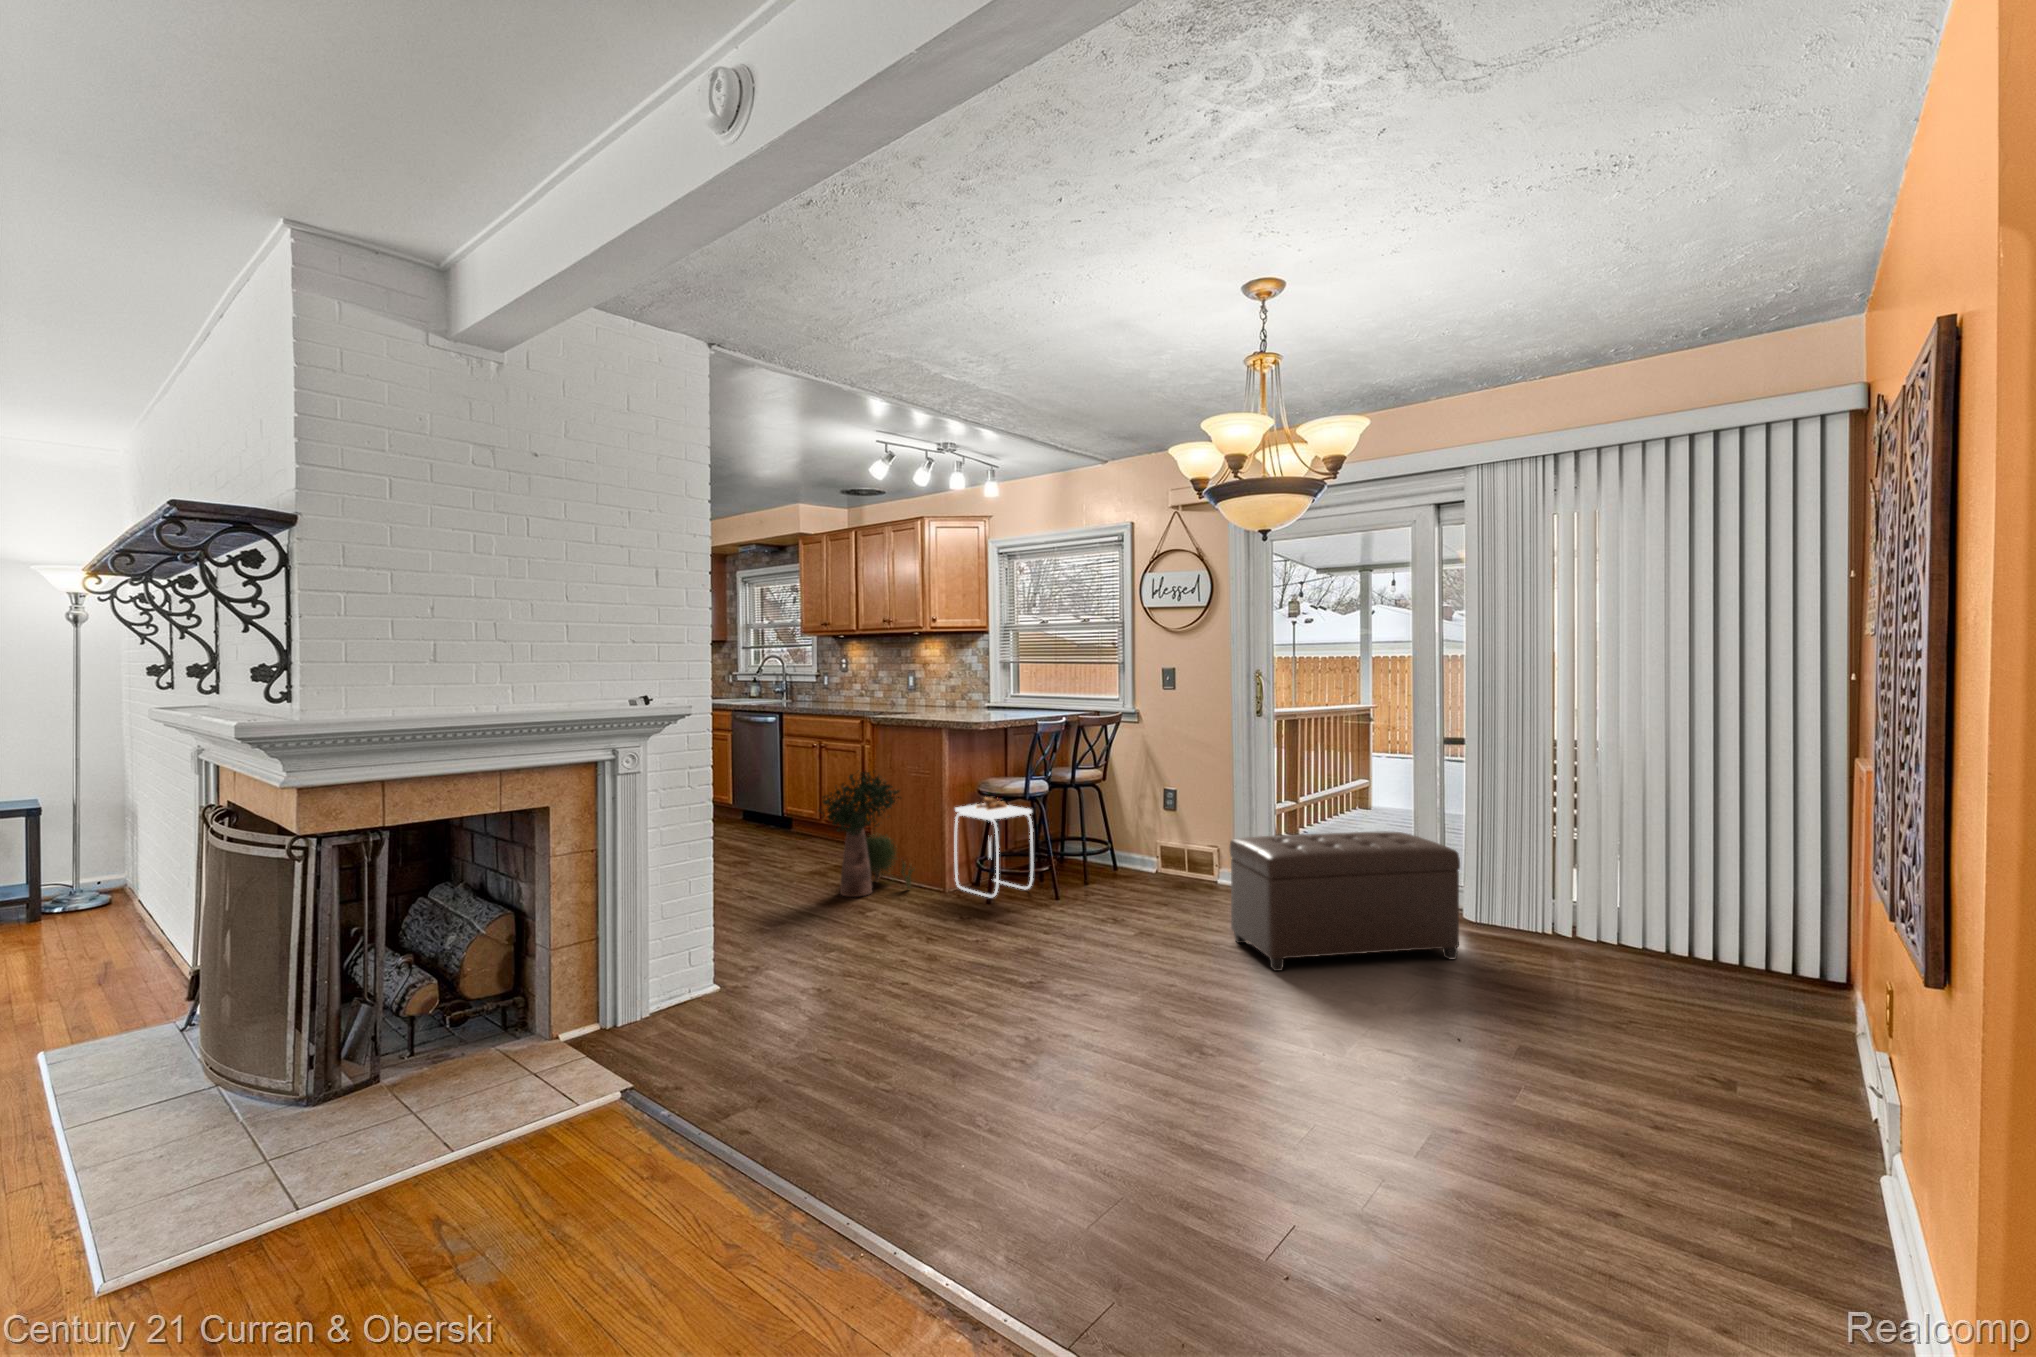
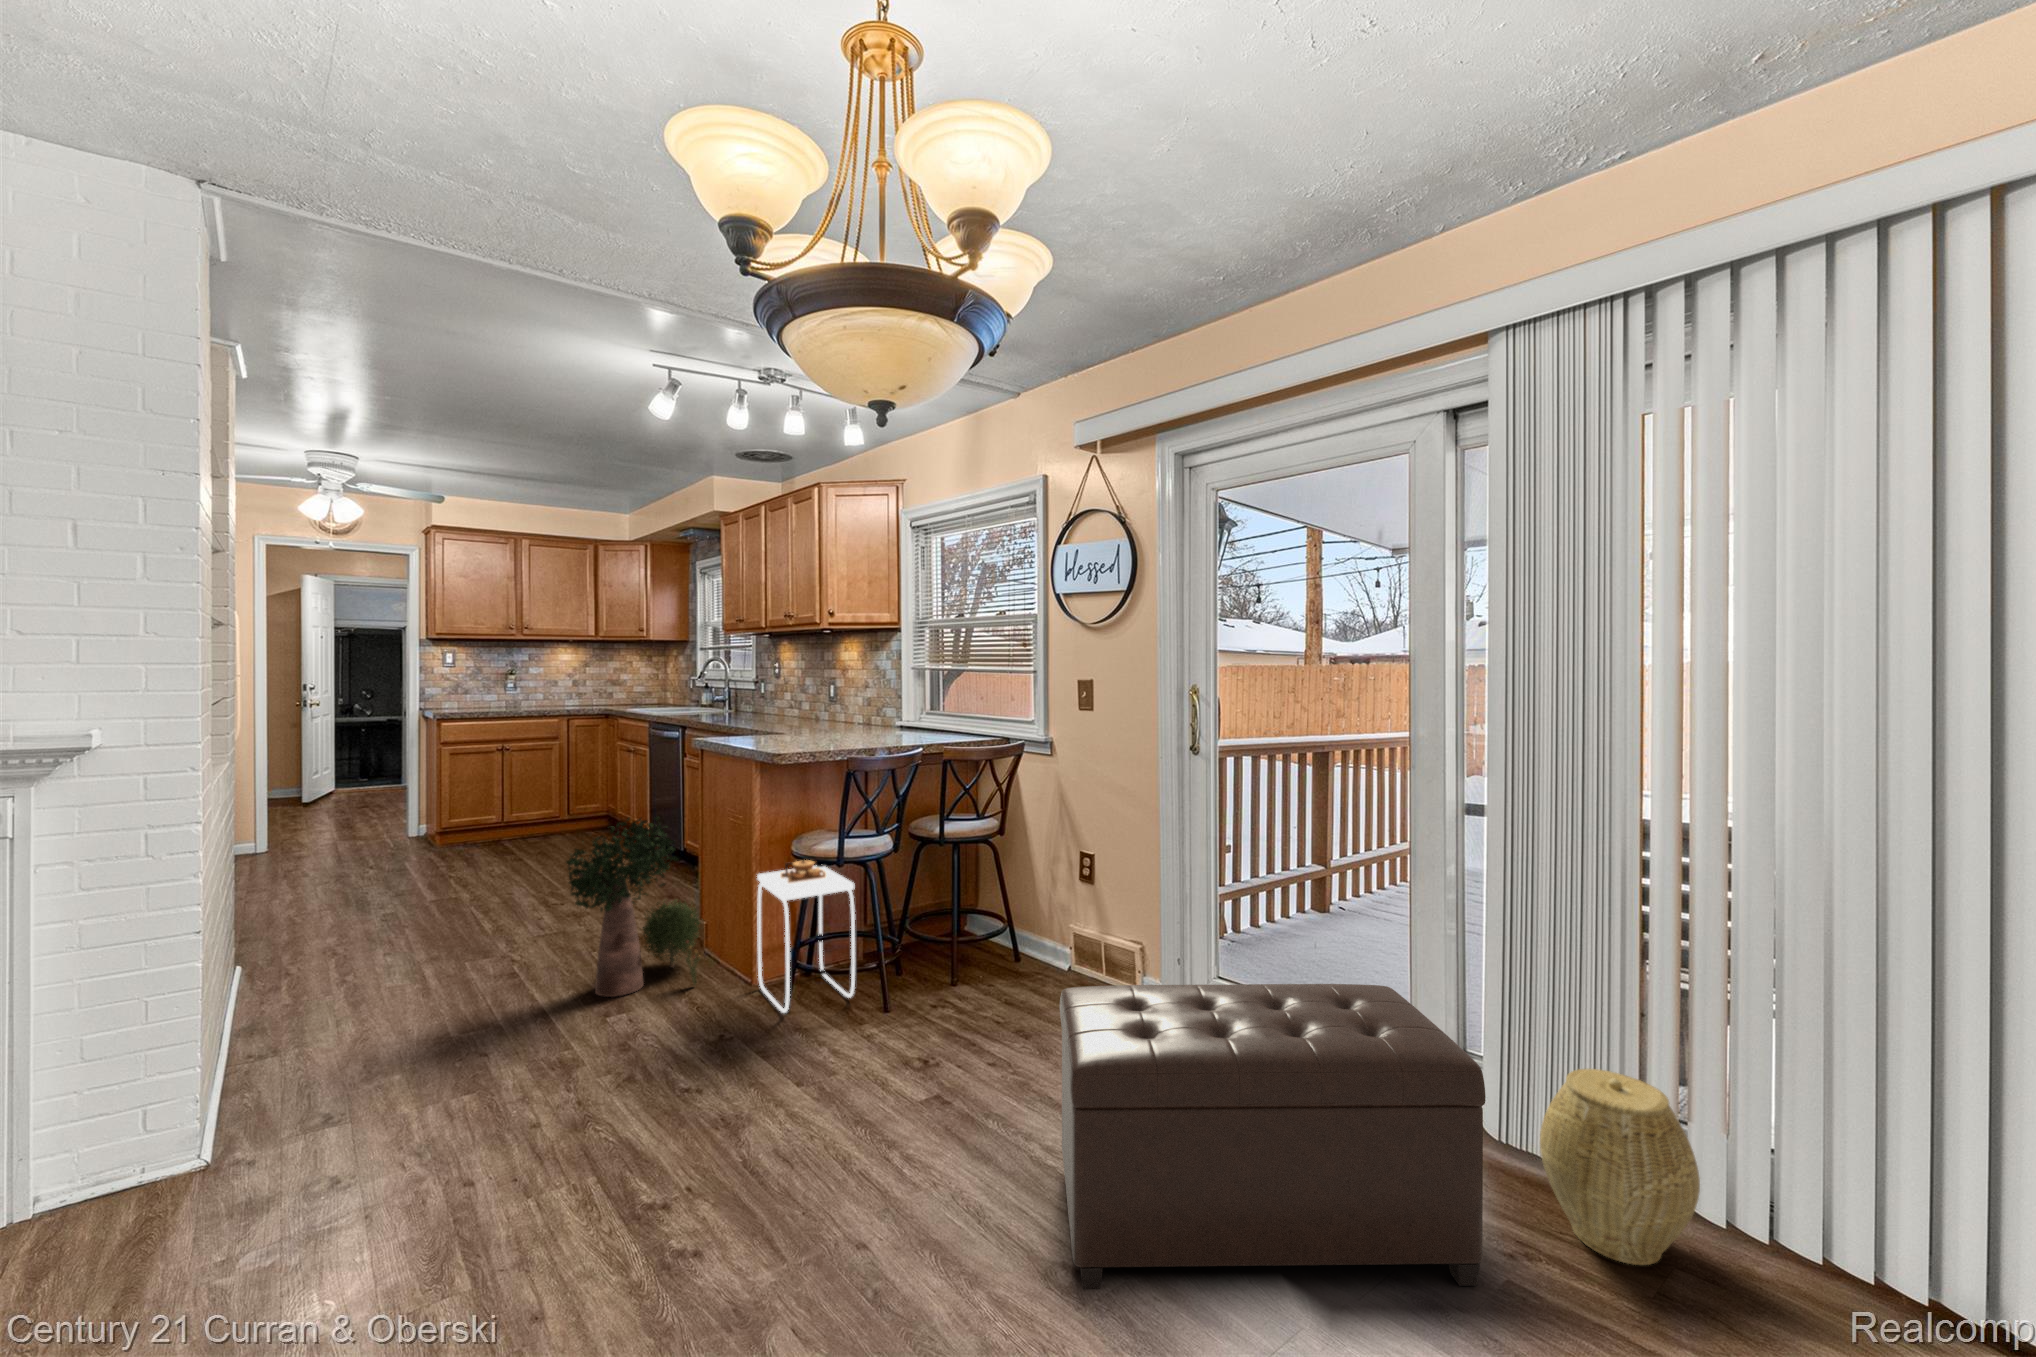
woven basket: none [1481,864,1555,950] -> present [1540,1069,1700,1265]

